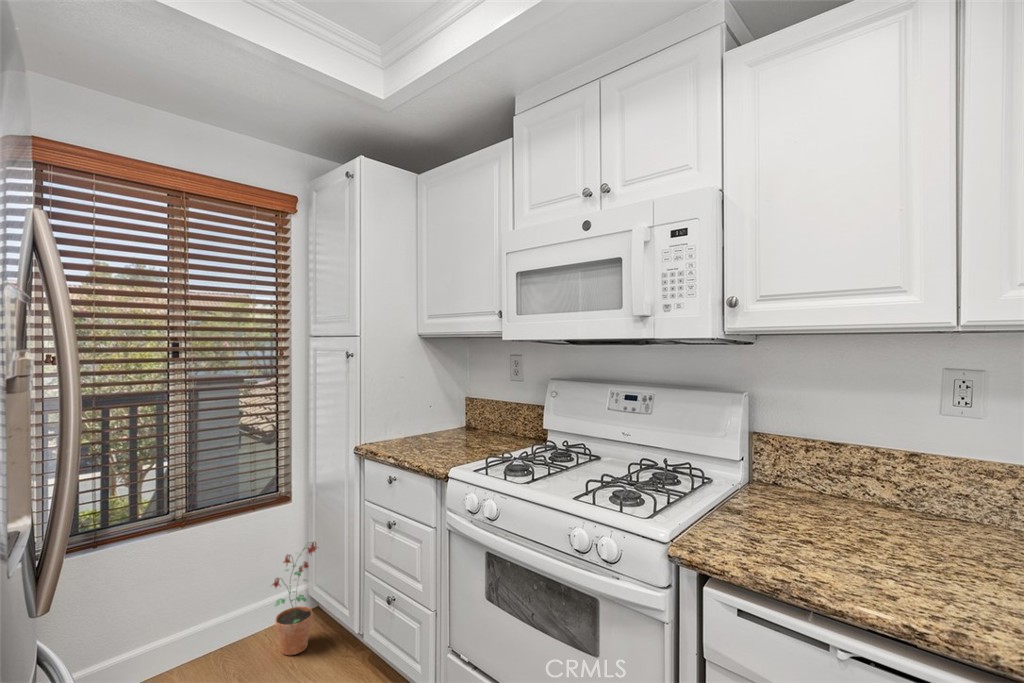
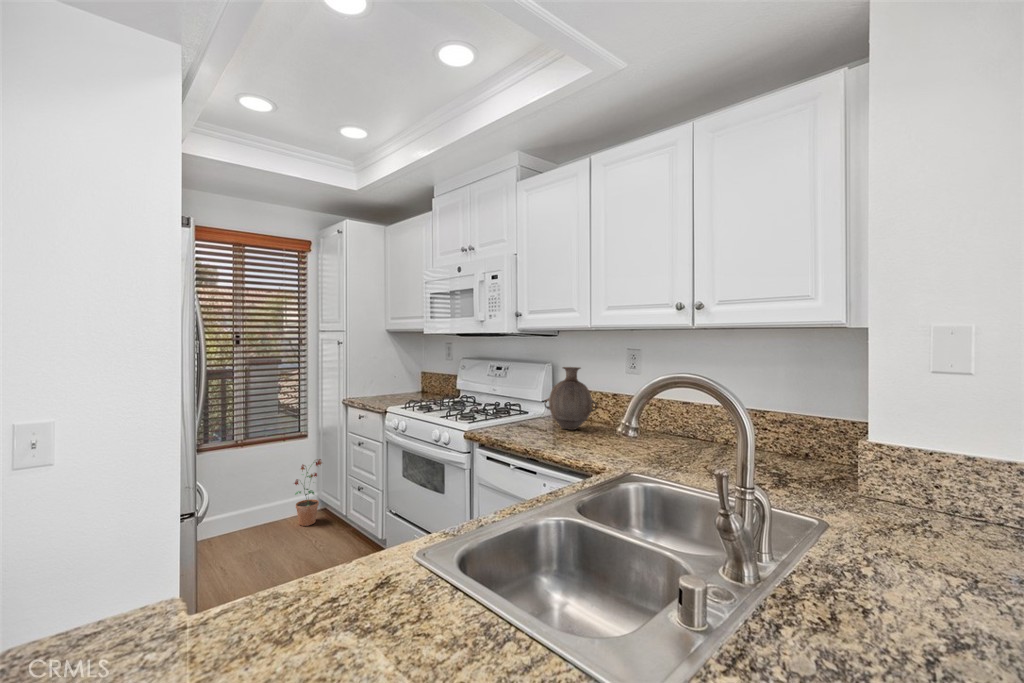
vase: none [804,406,921,534] -> present [544,367,597,430]

